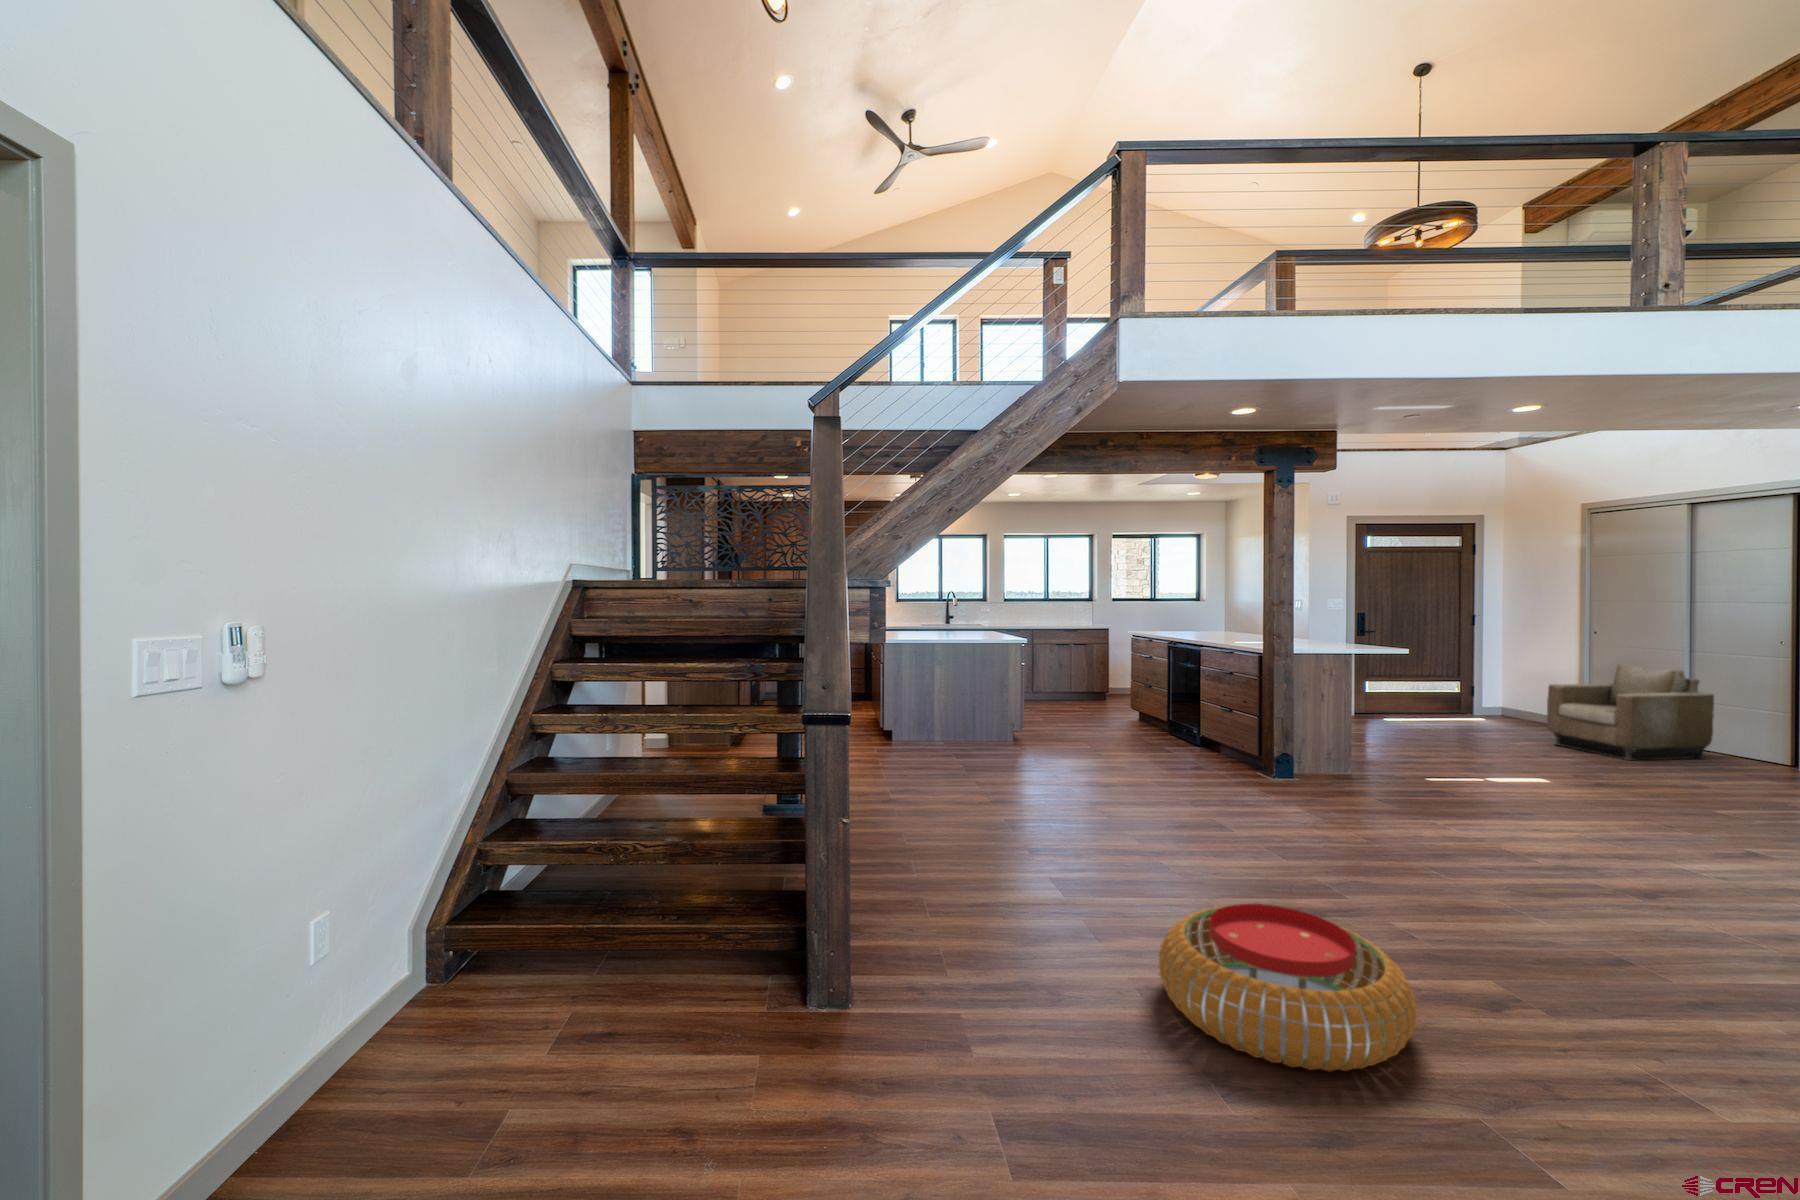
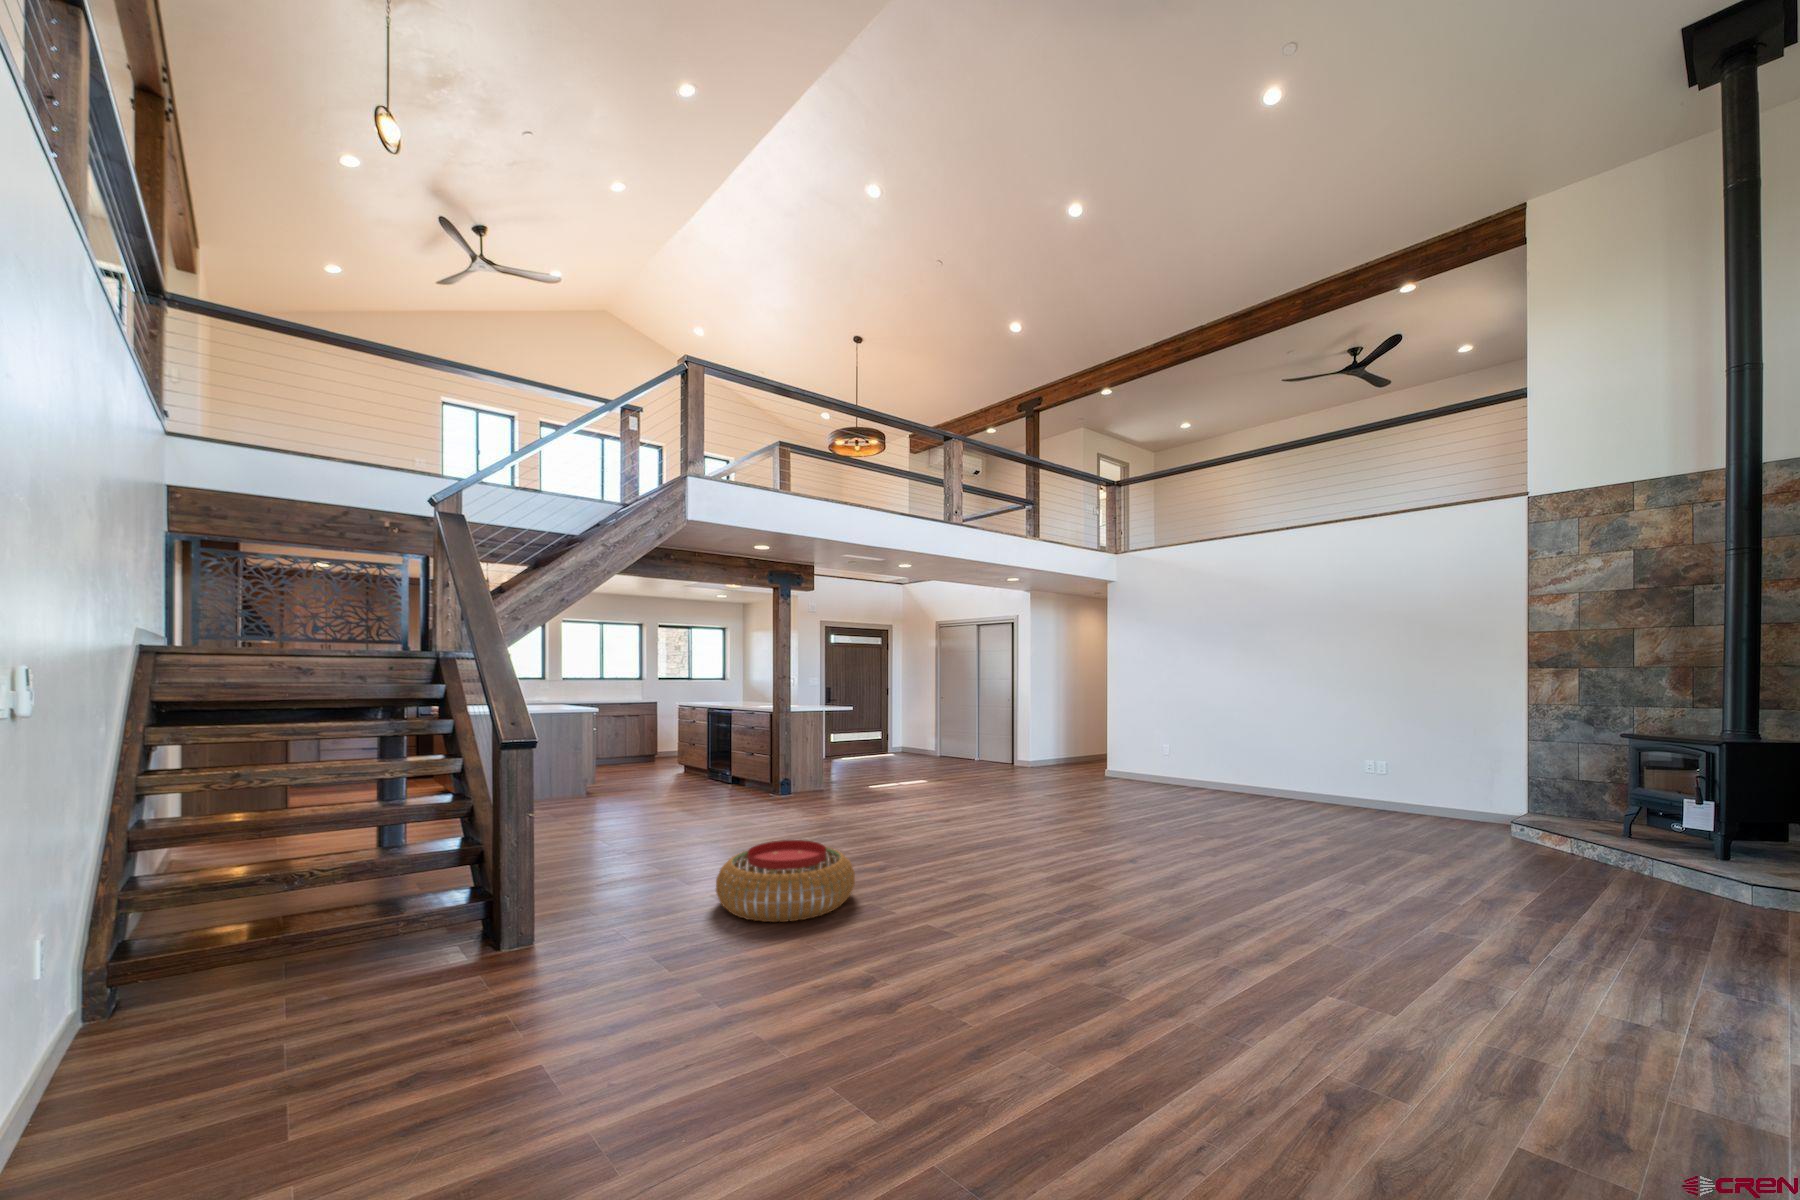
armchair: present [1547,663,1714,760] -> none [923,711,991,764]

